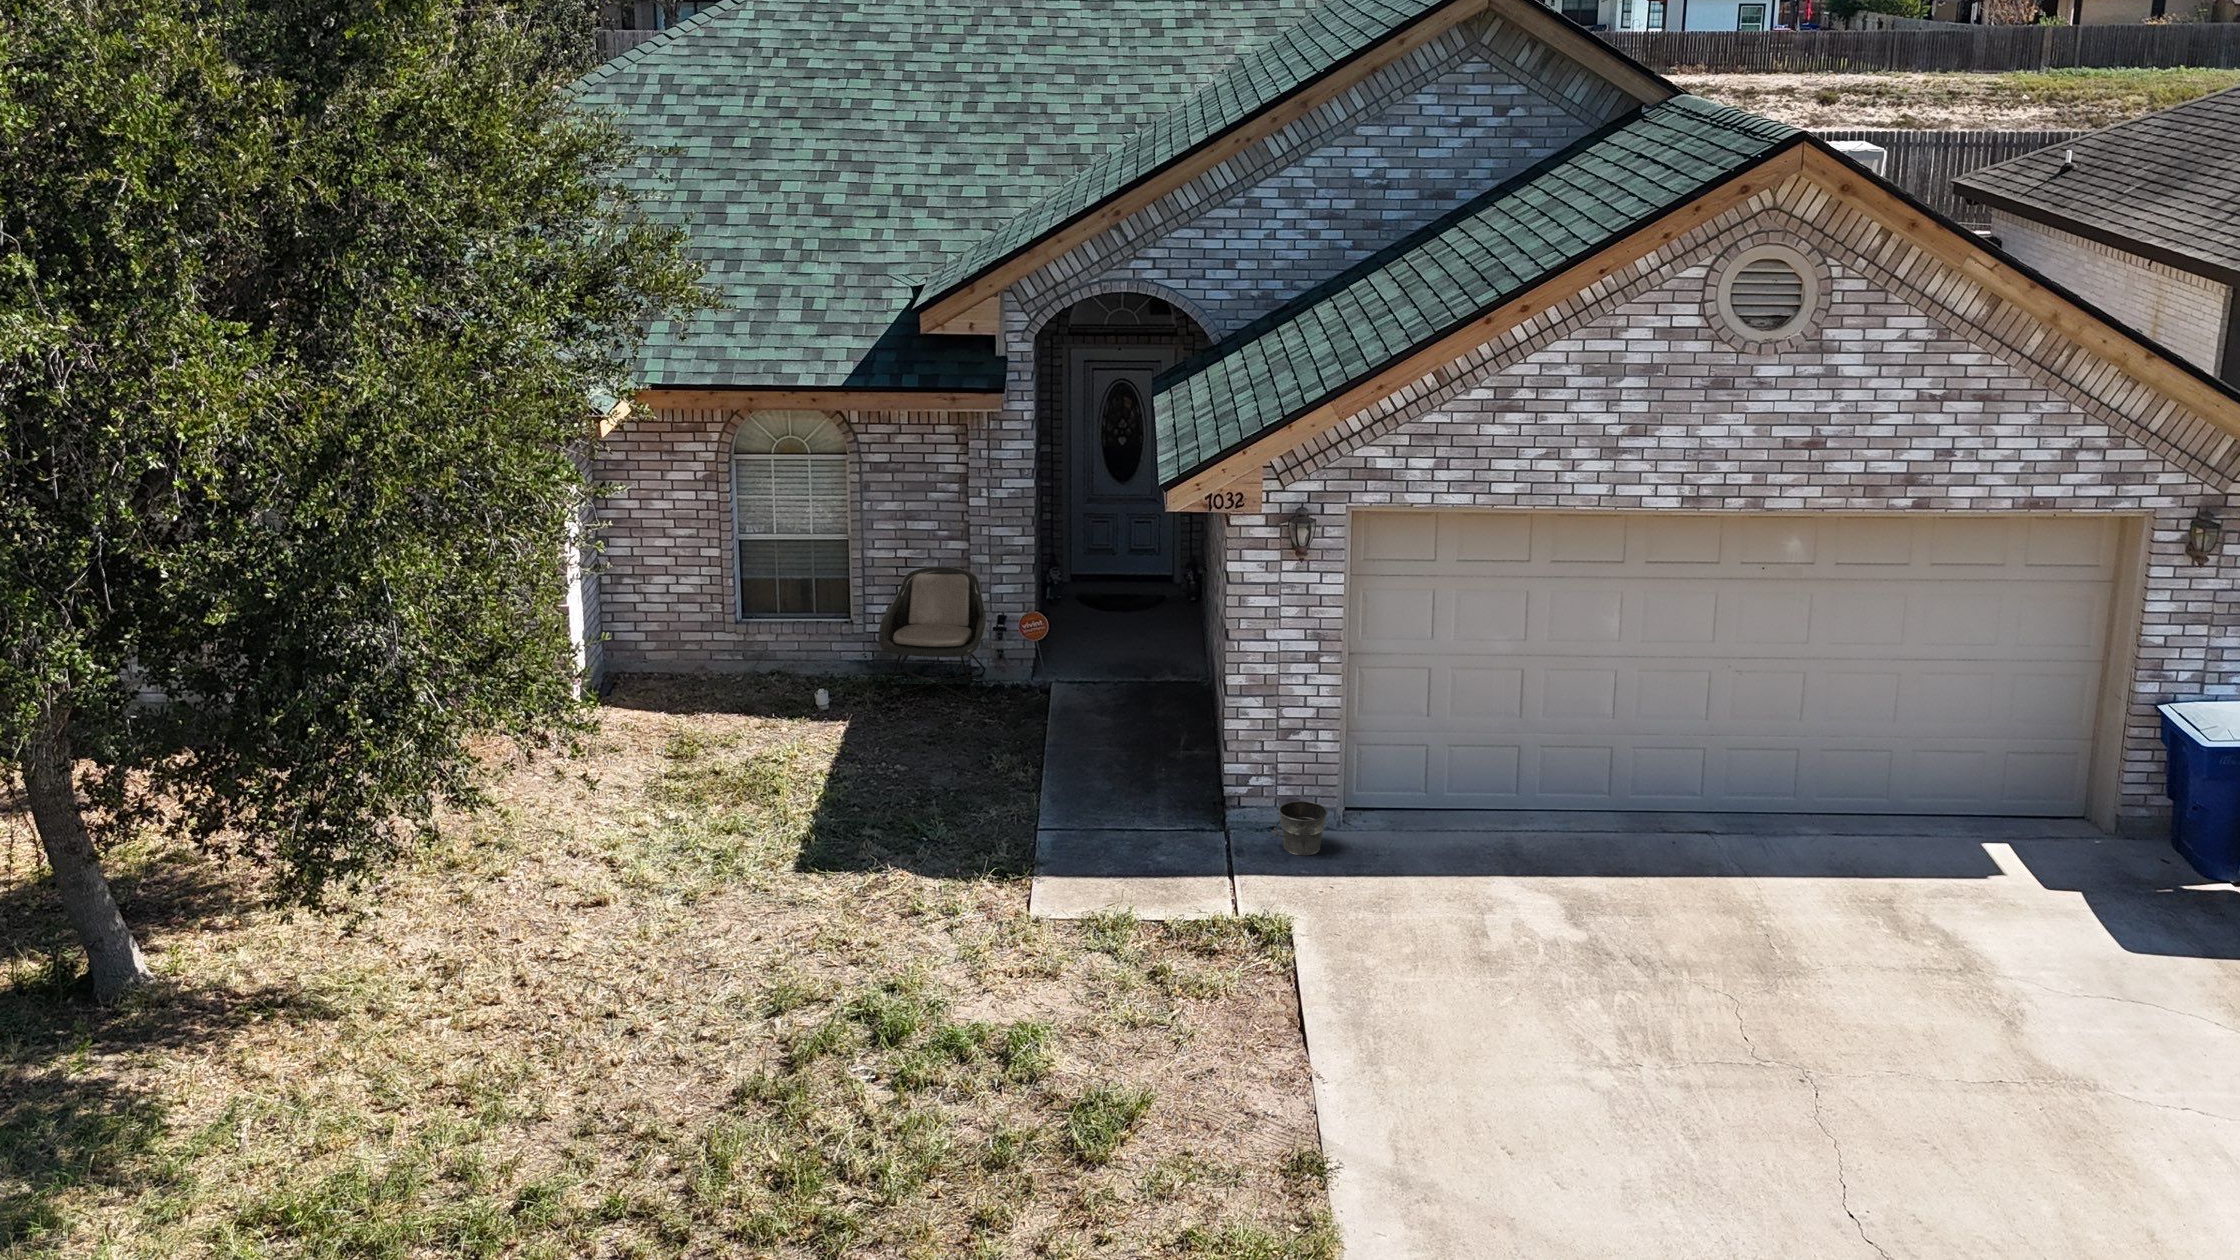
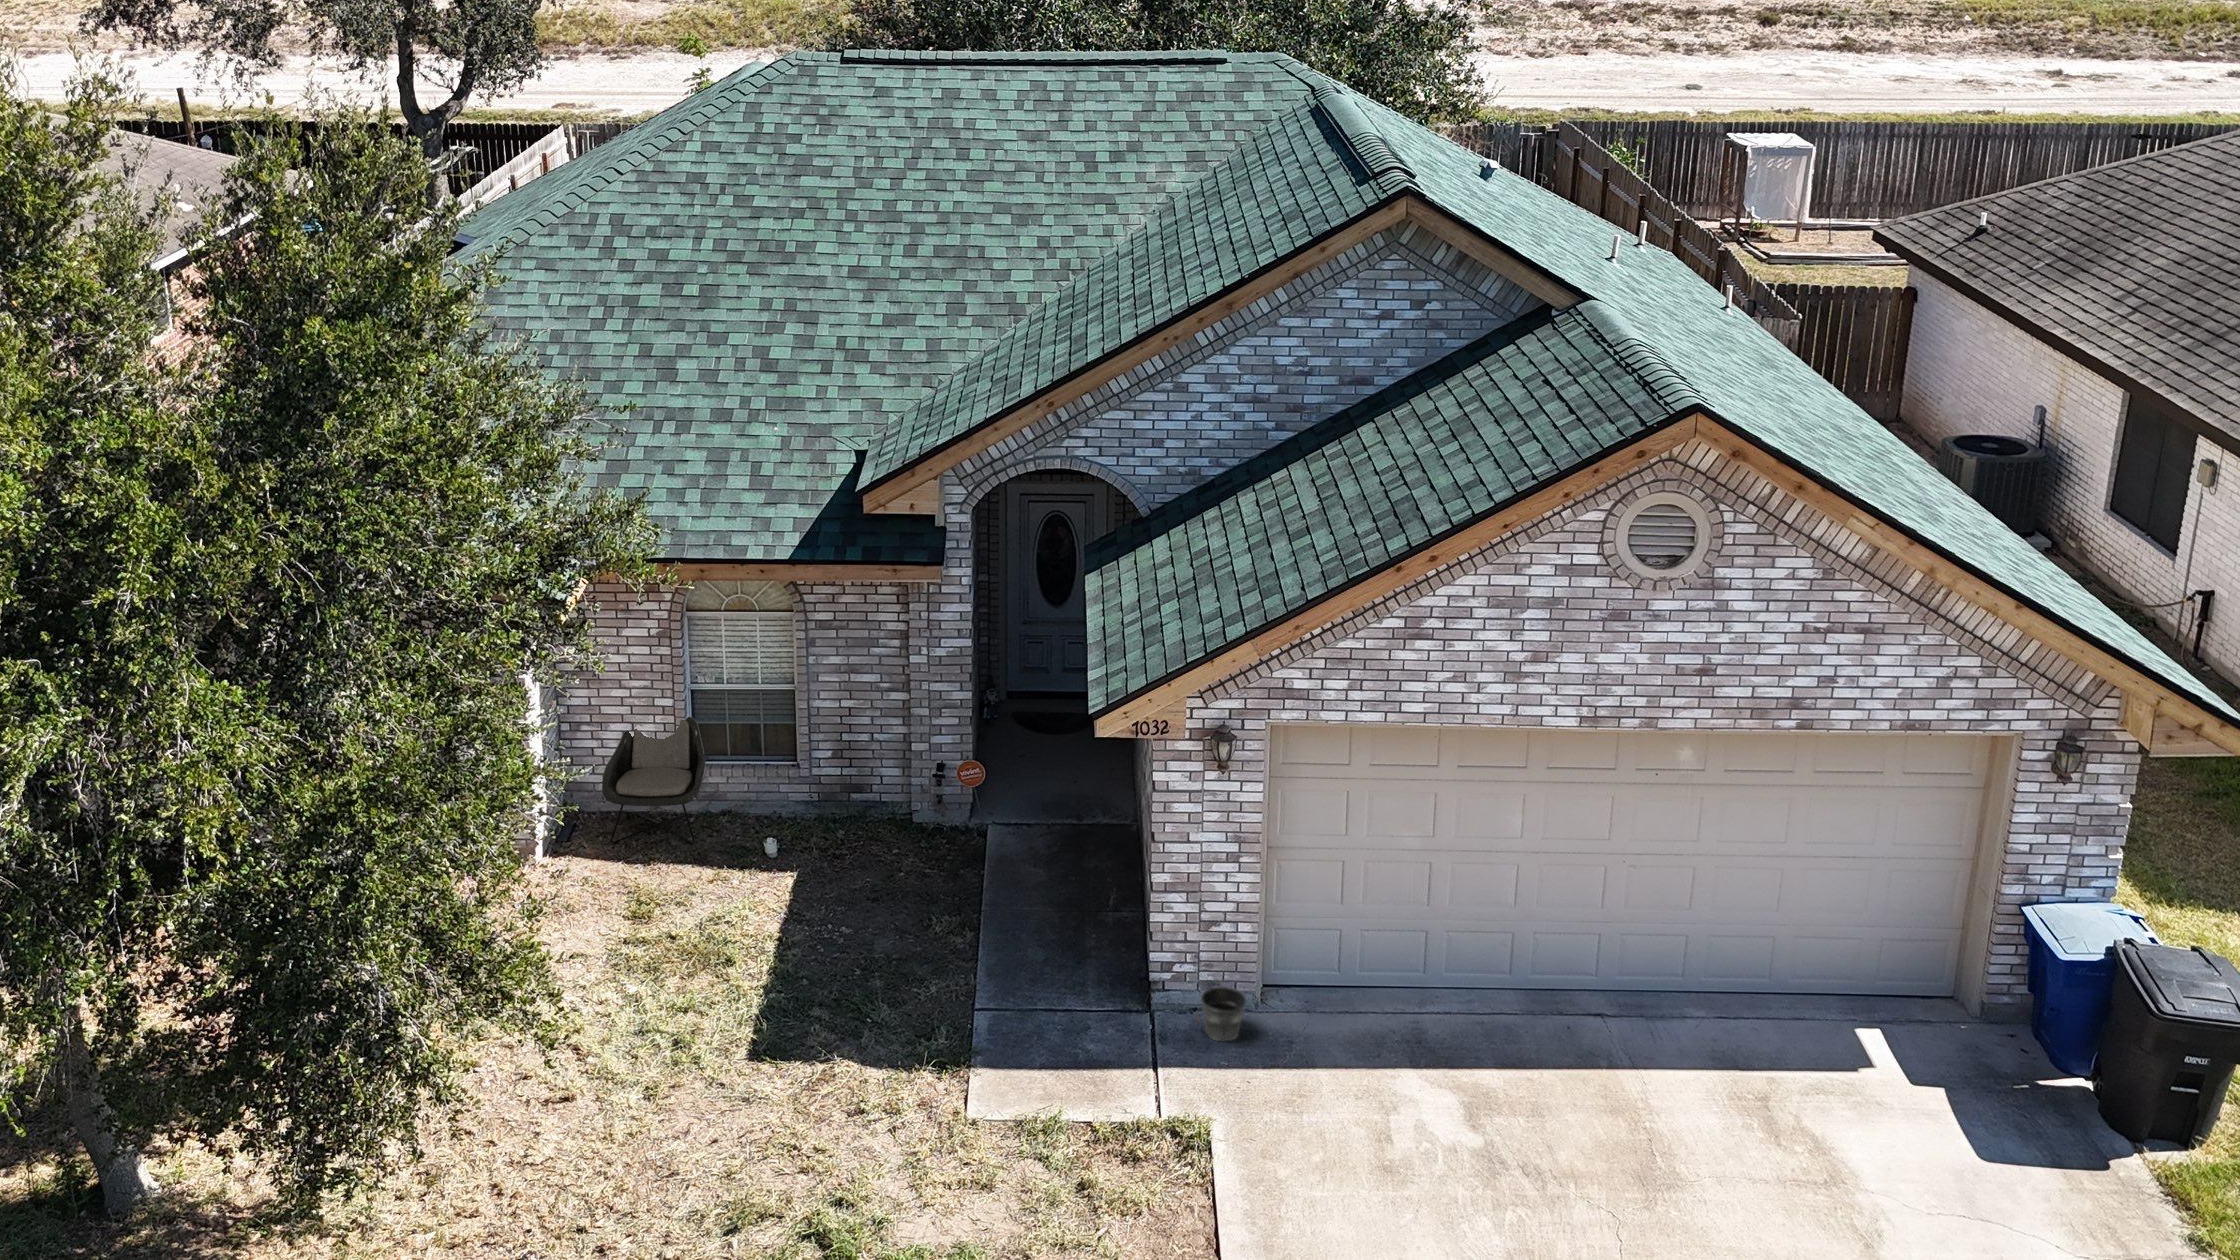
lounge chair: present [879,566,987,703] -> present [602,717,706,845]

